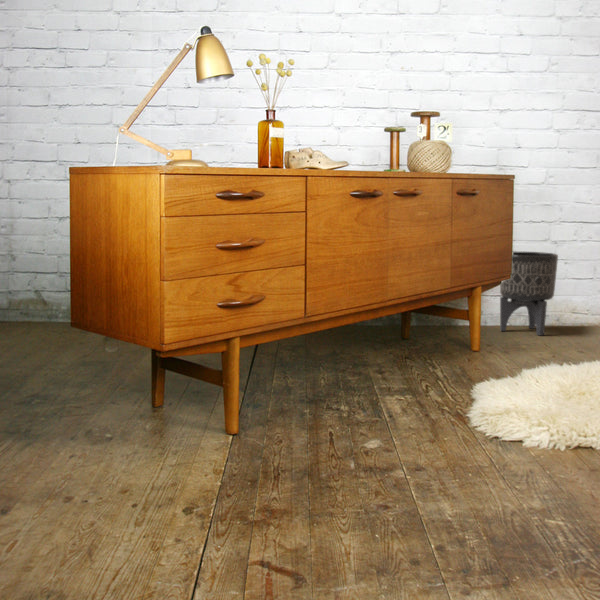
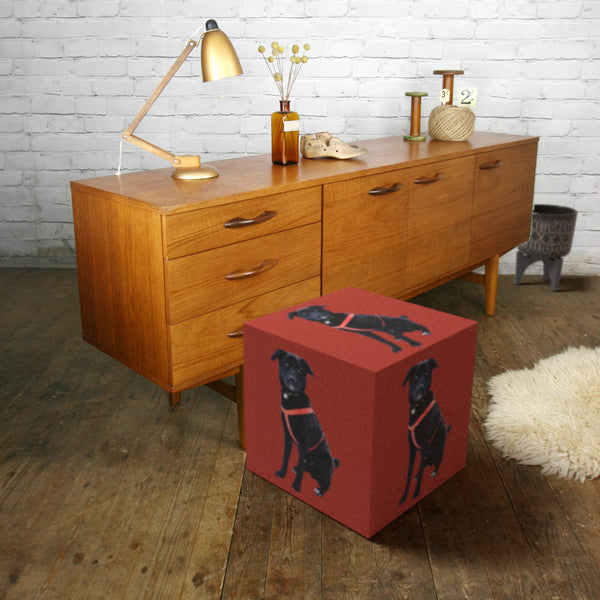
storage box: none [232,278,455,485] -> present [243,287,478,539]

